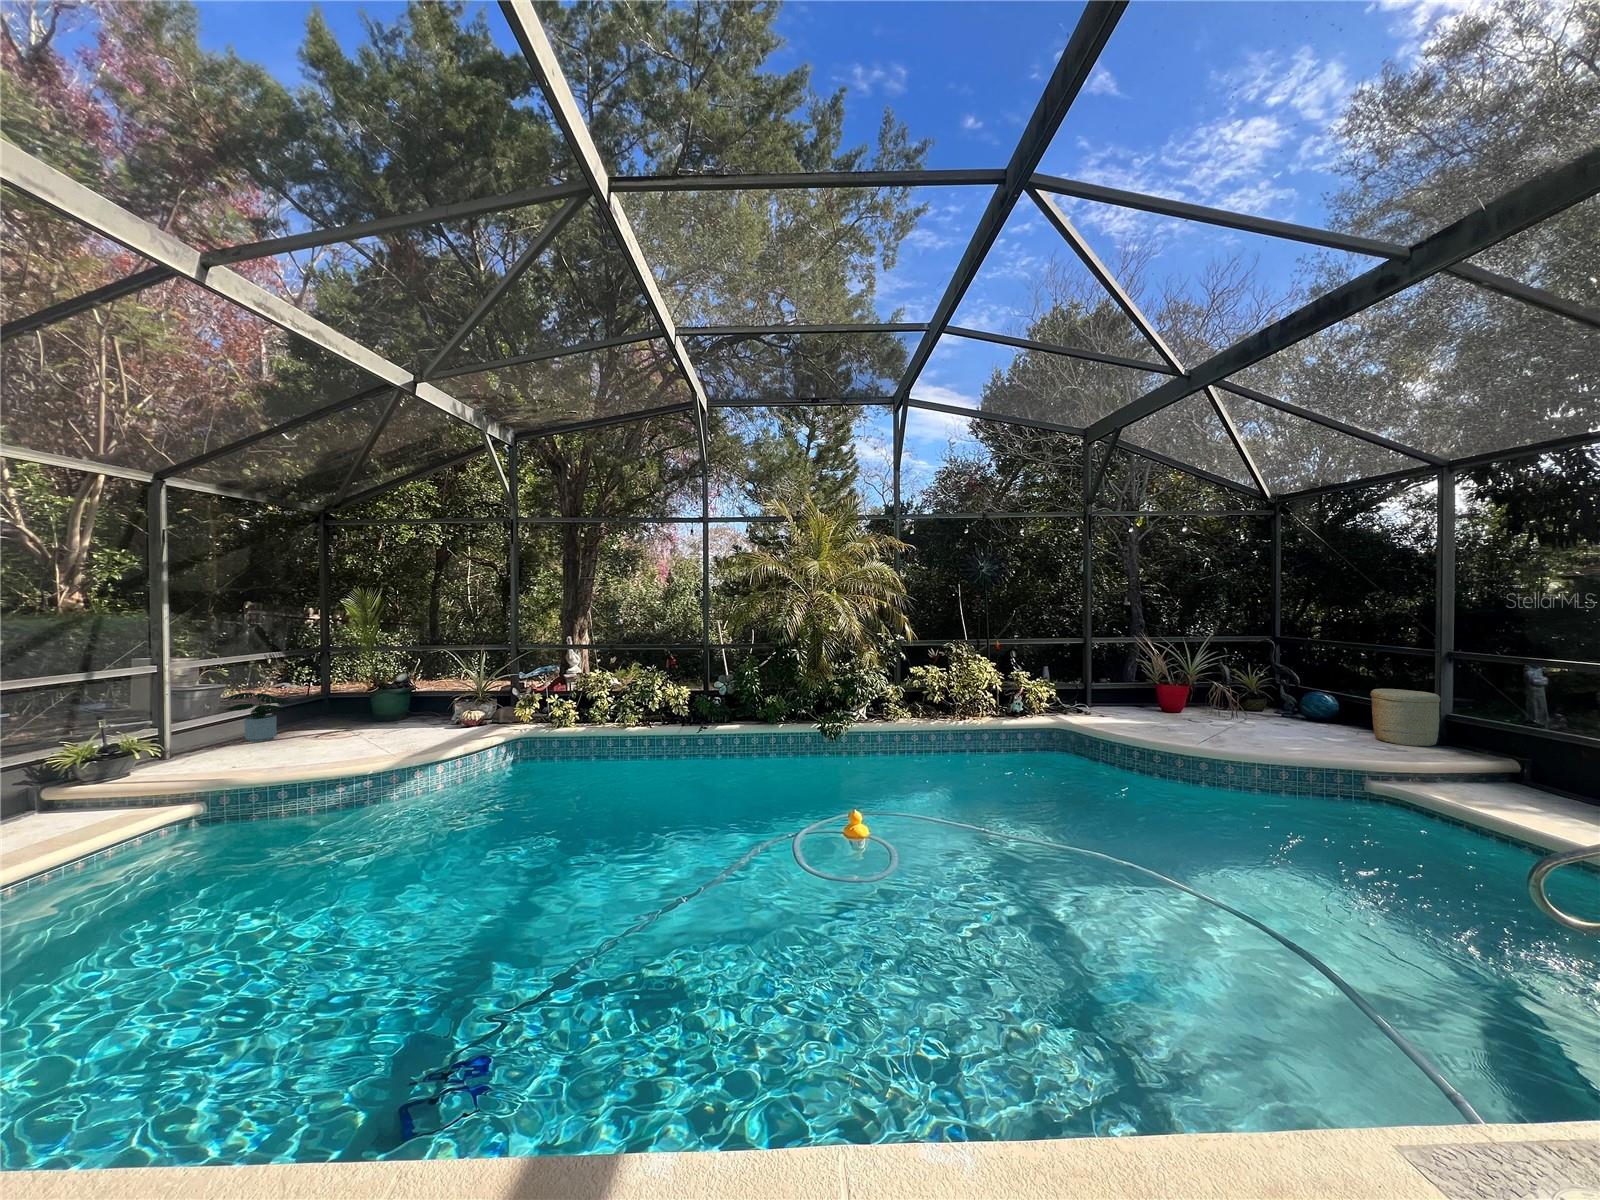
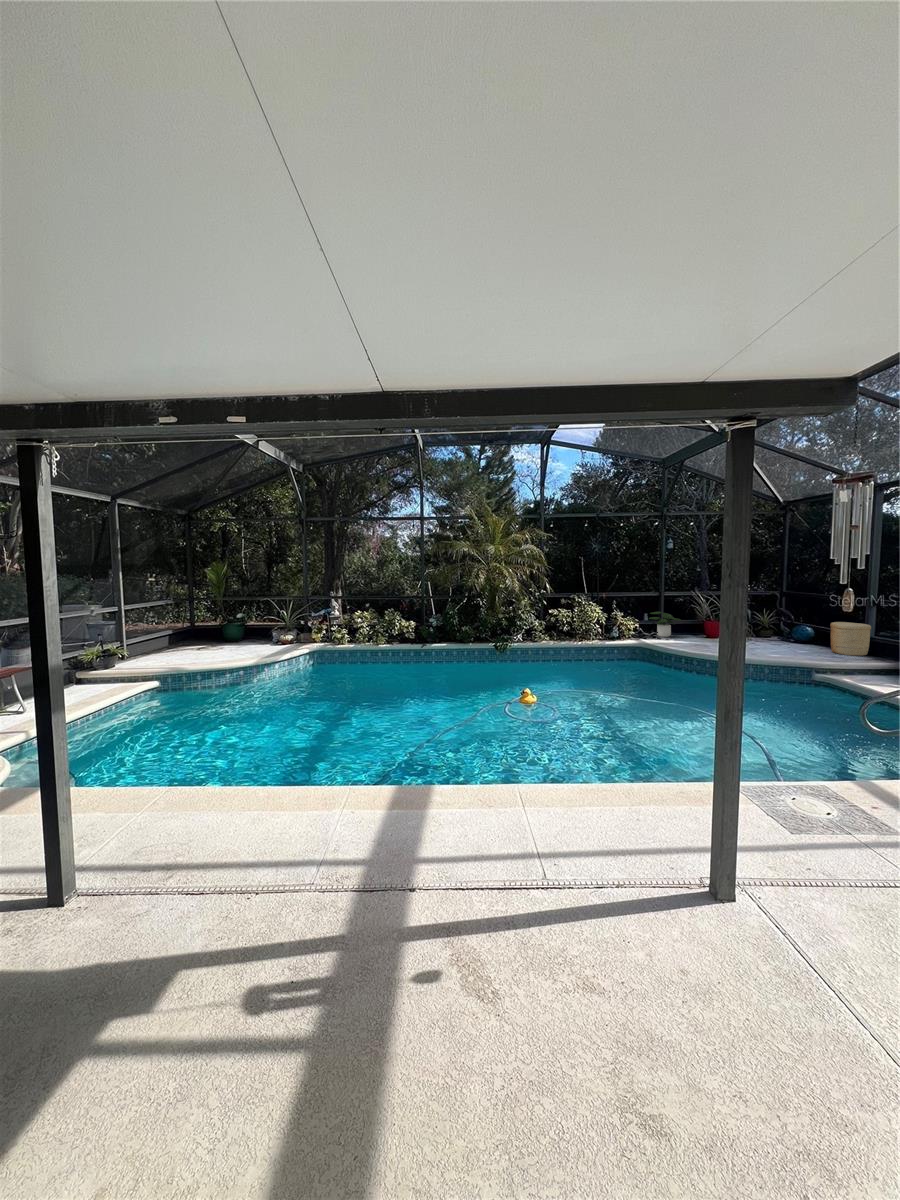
potted plant: present [223,693,294,742] -> present [649,612,681,637]

